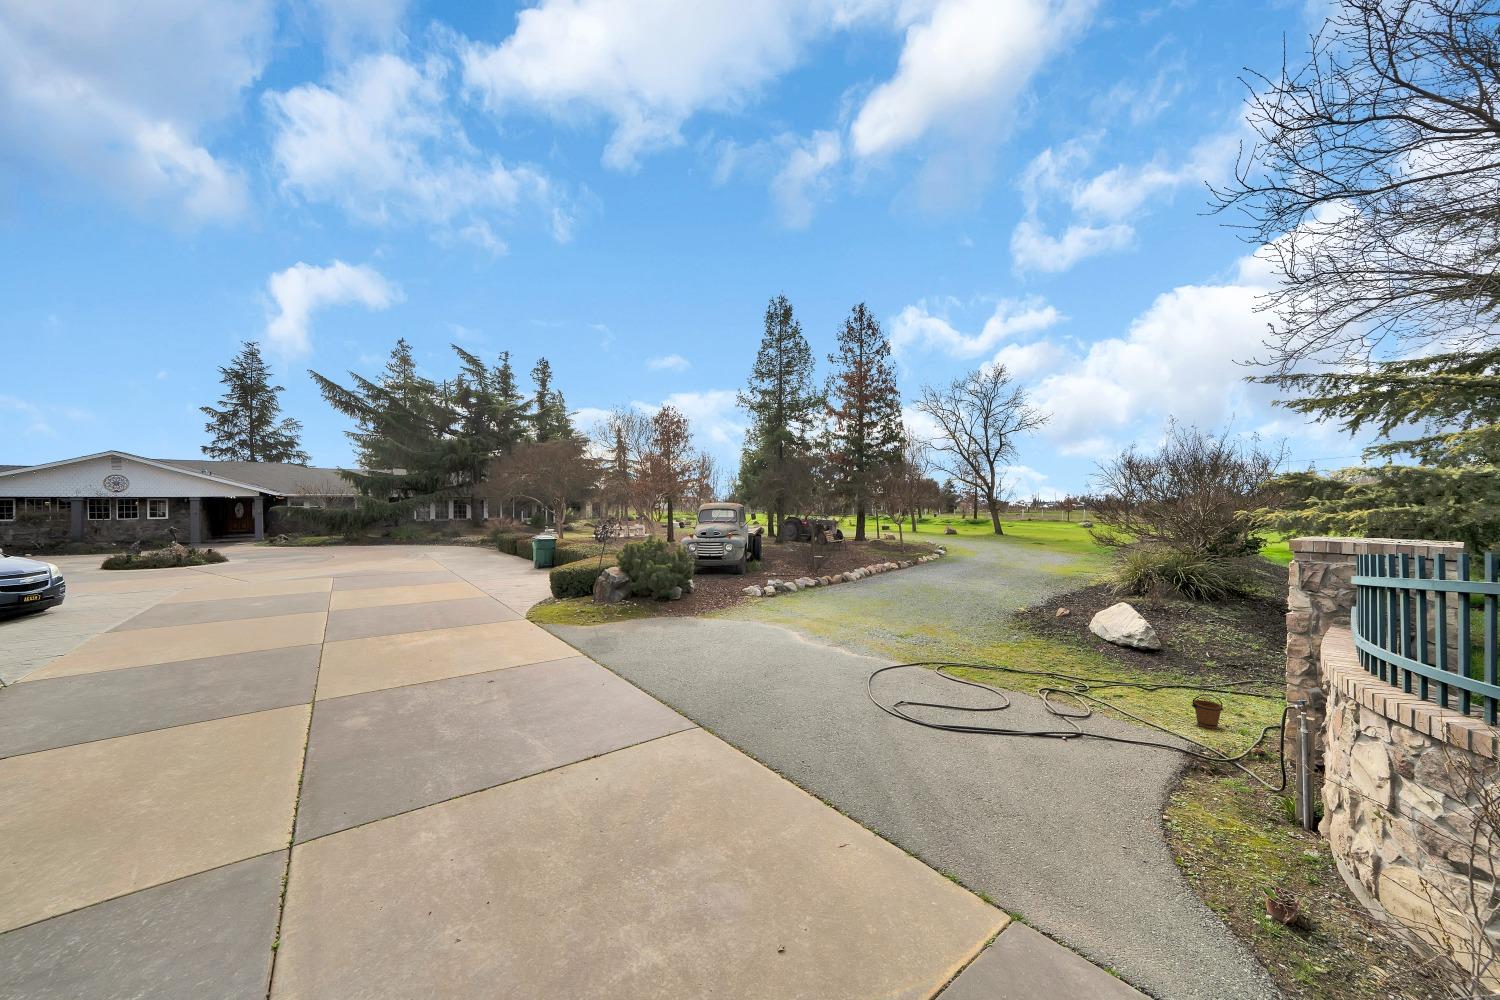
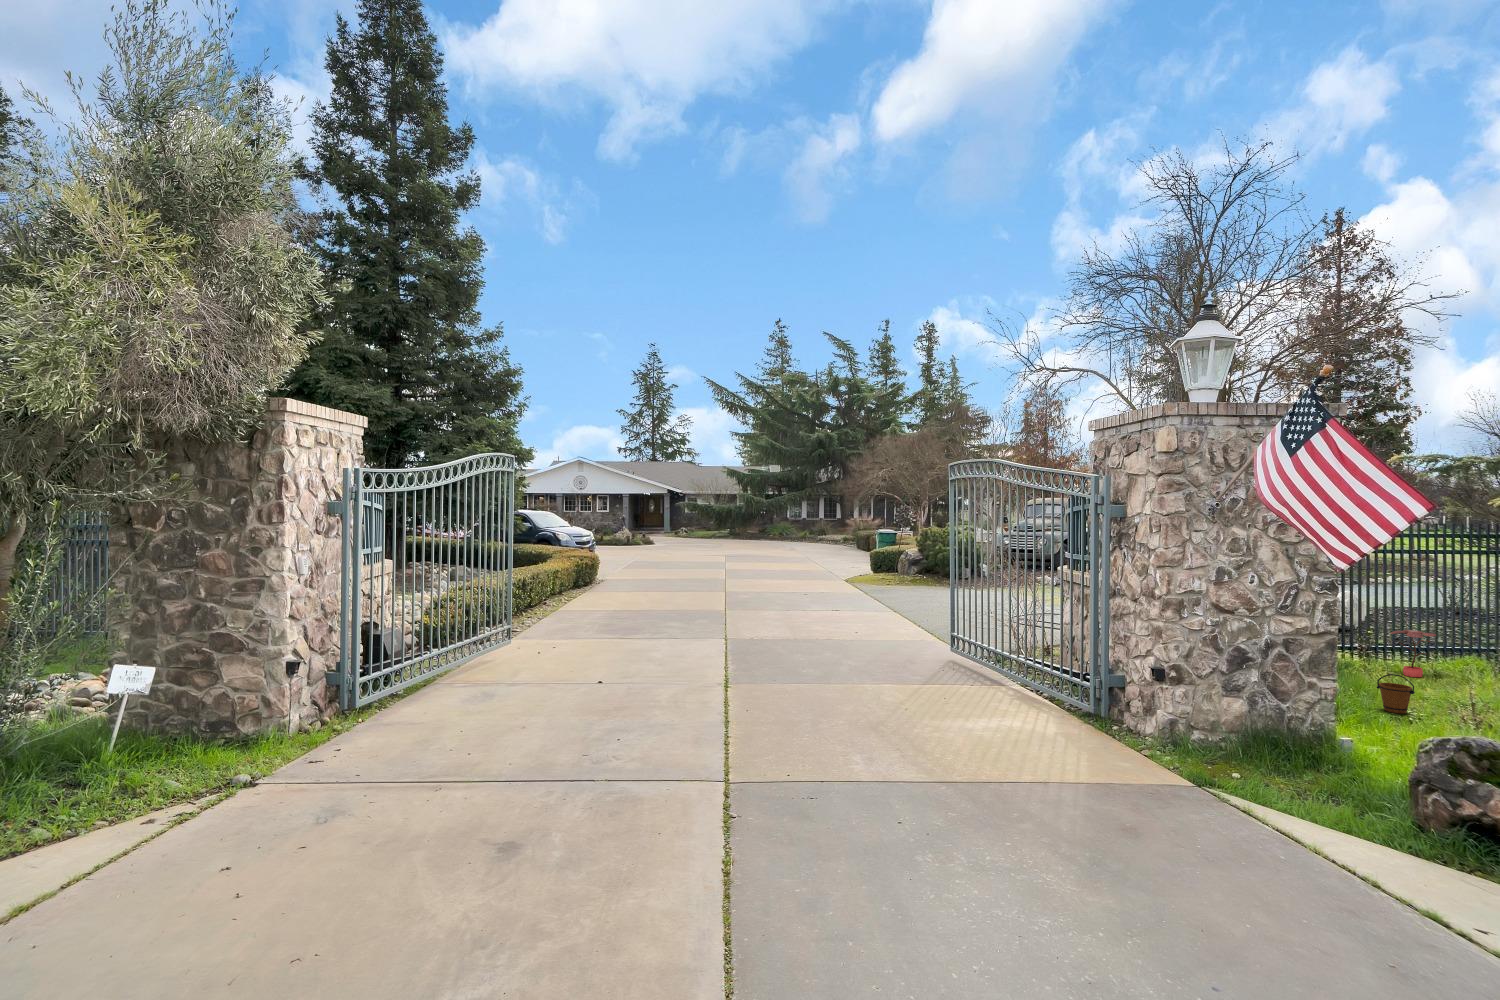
potted plant: none [1093,631,1120,668] -> present [1390,630,1436,677]

